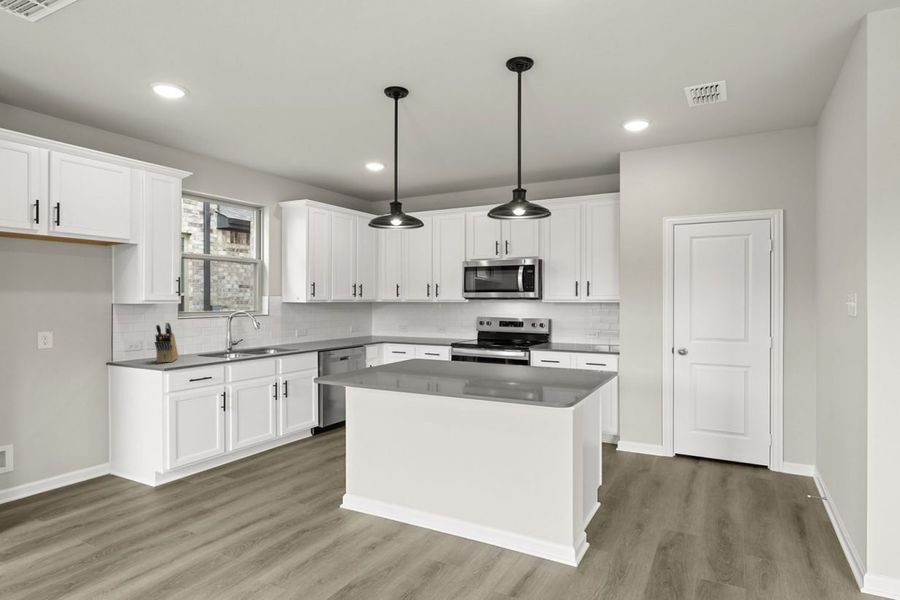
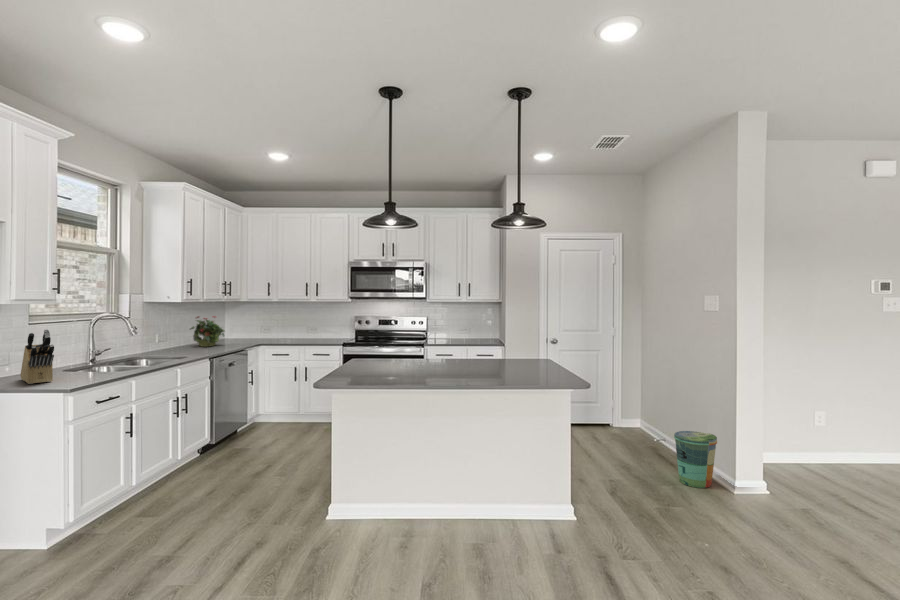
potted plant: none [324,314,353,342] -> present [190,316,224,347]
trash can: none [782,489,851,579] -> present [674,431,717,488]

